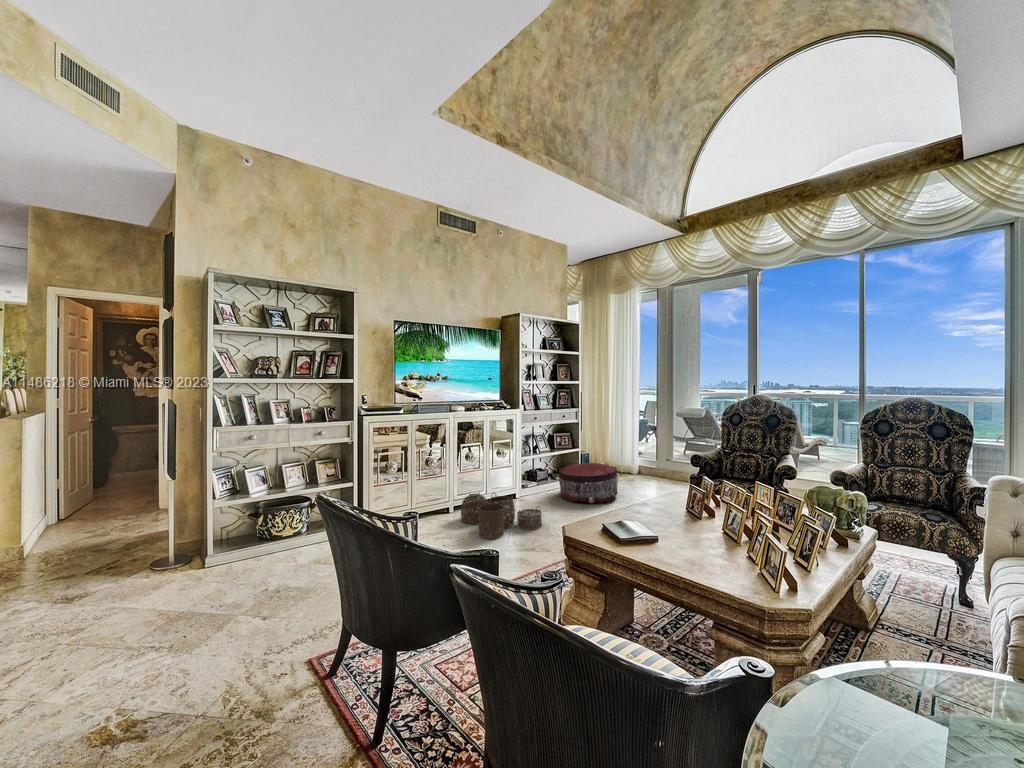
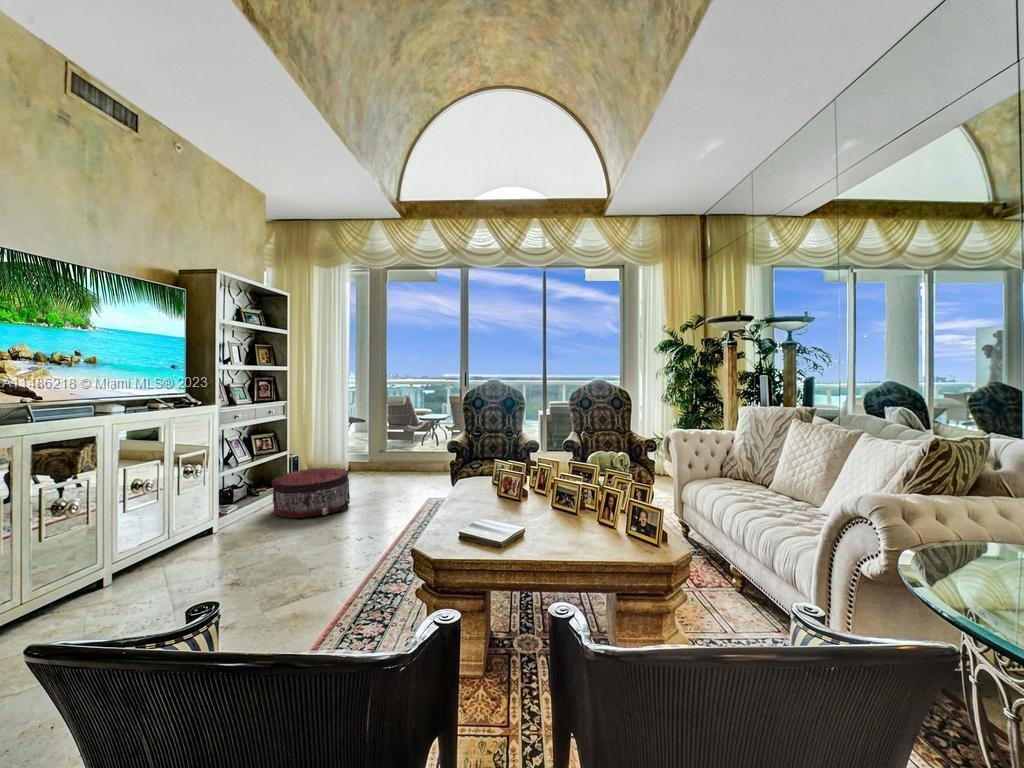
woven basket: present [461,492,542,539] -> none [136,523,283,590]

